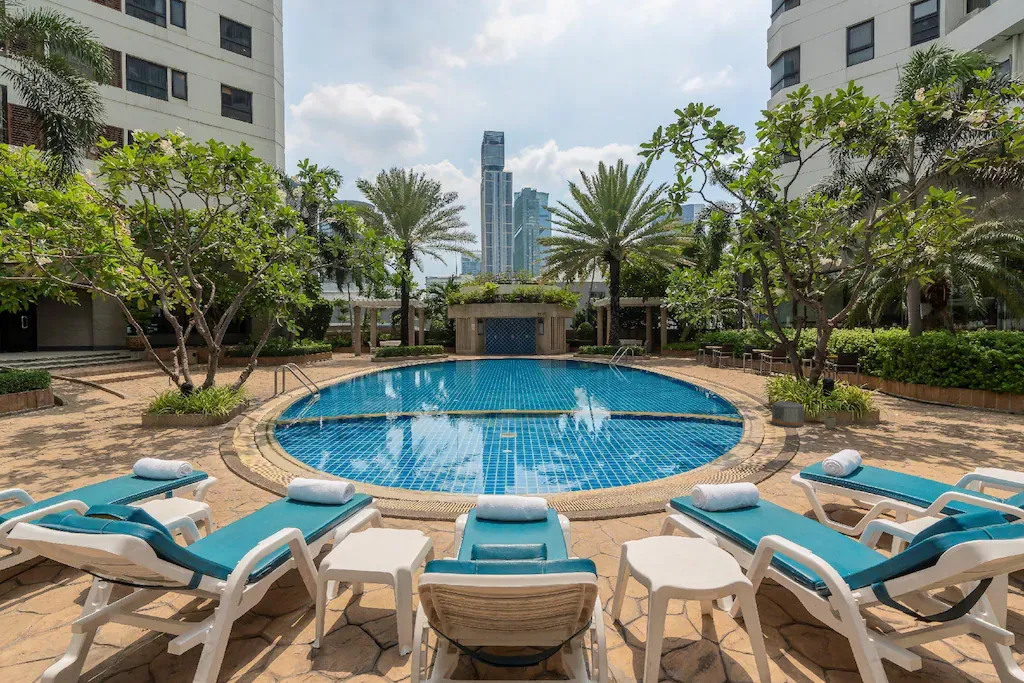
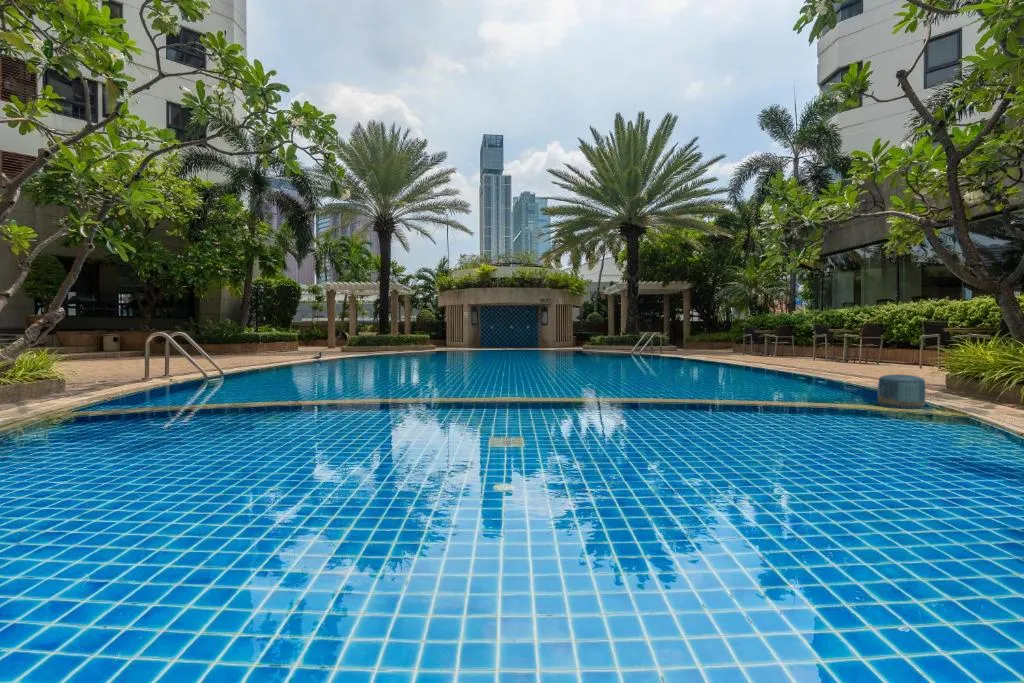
house plant: present [821,391,843,429] -> none [951,357,988,410]

